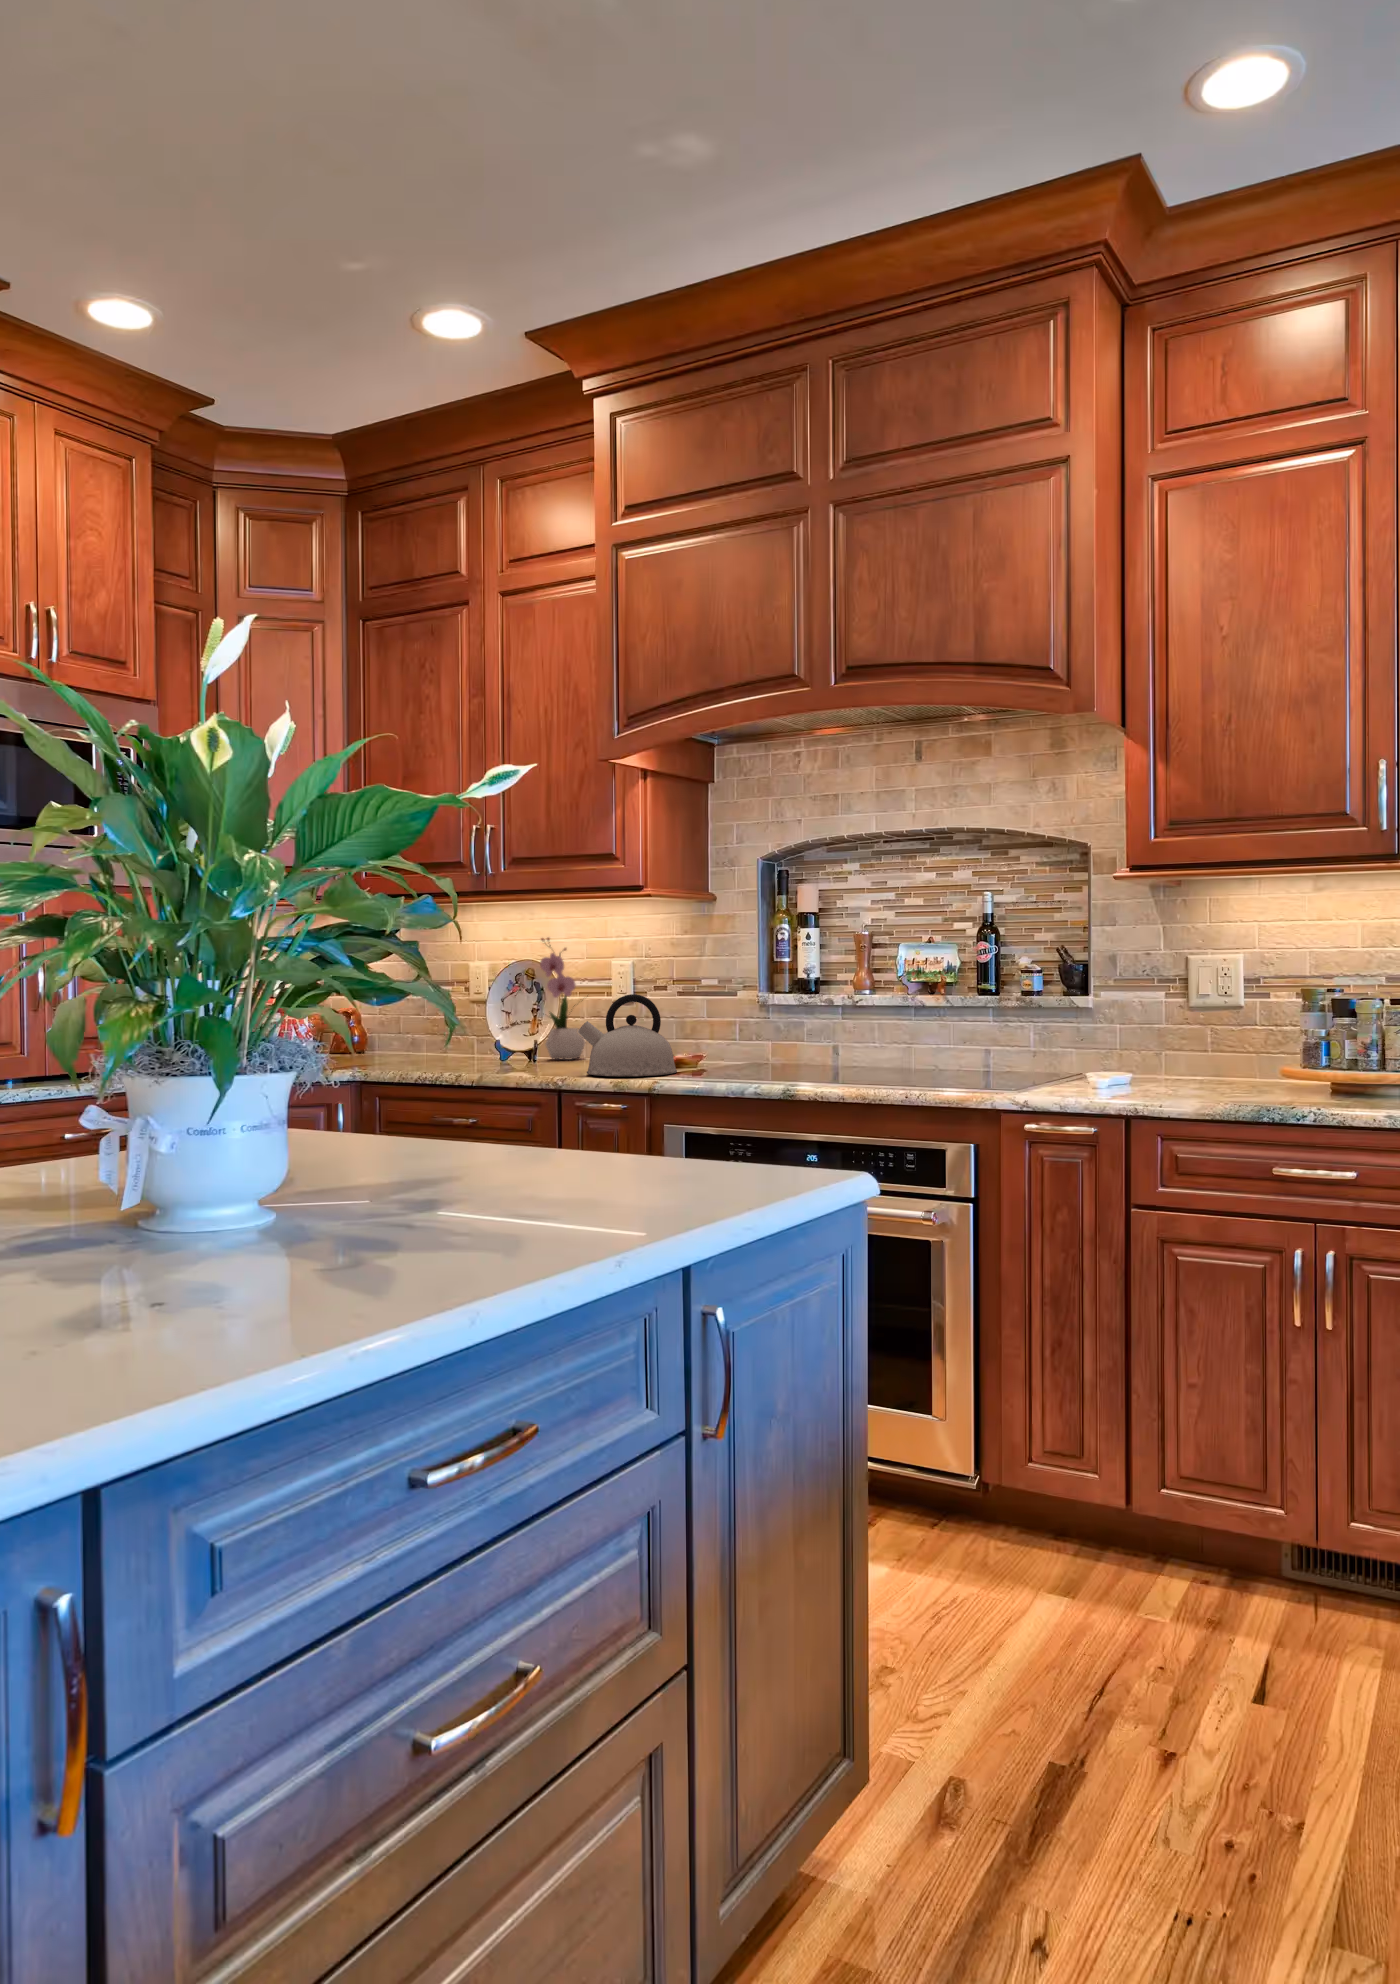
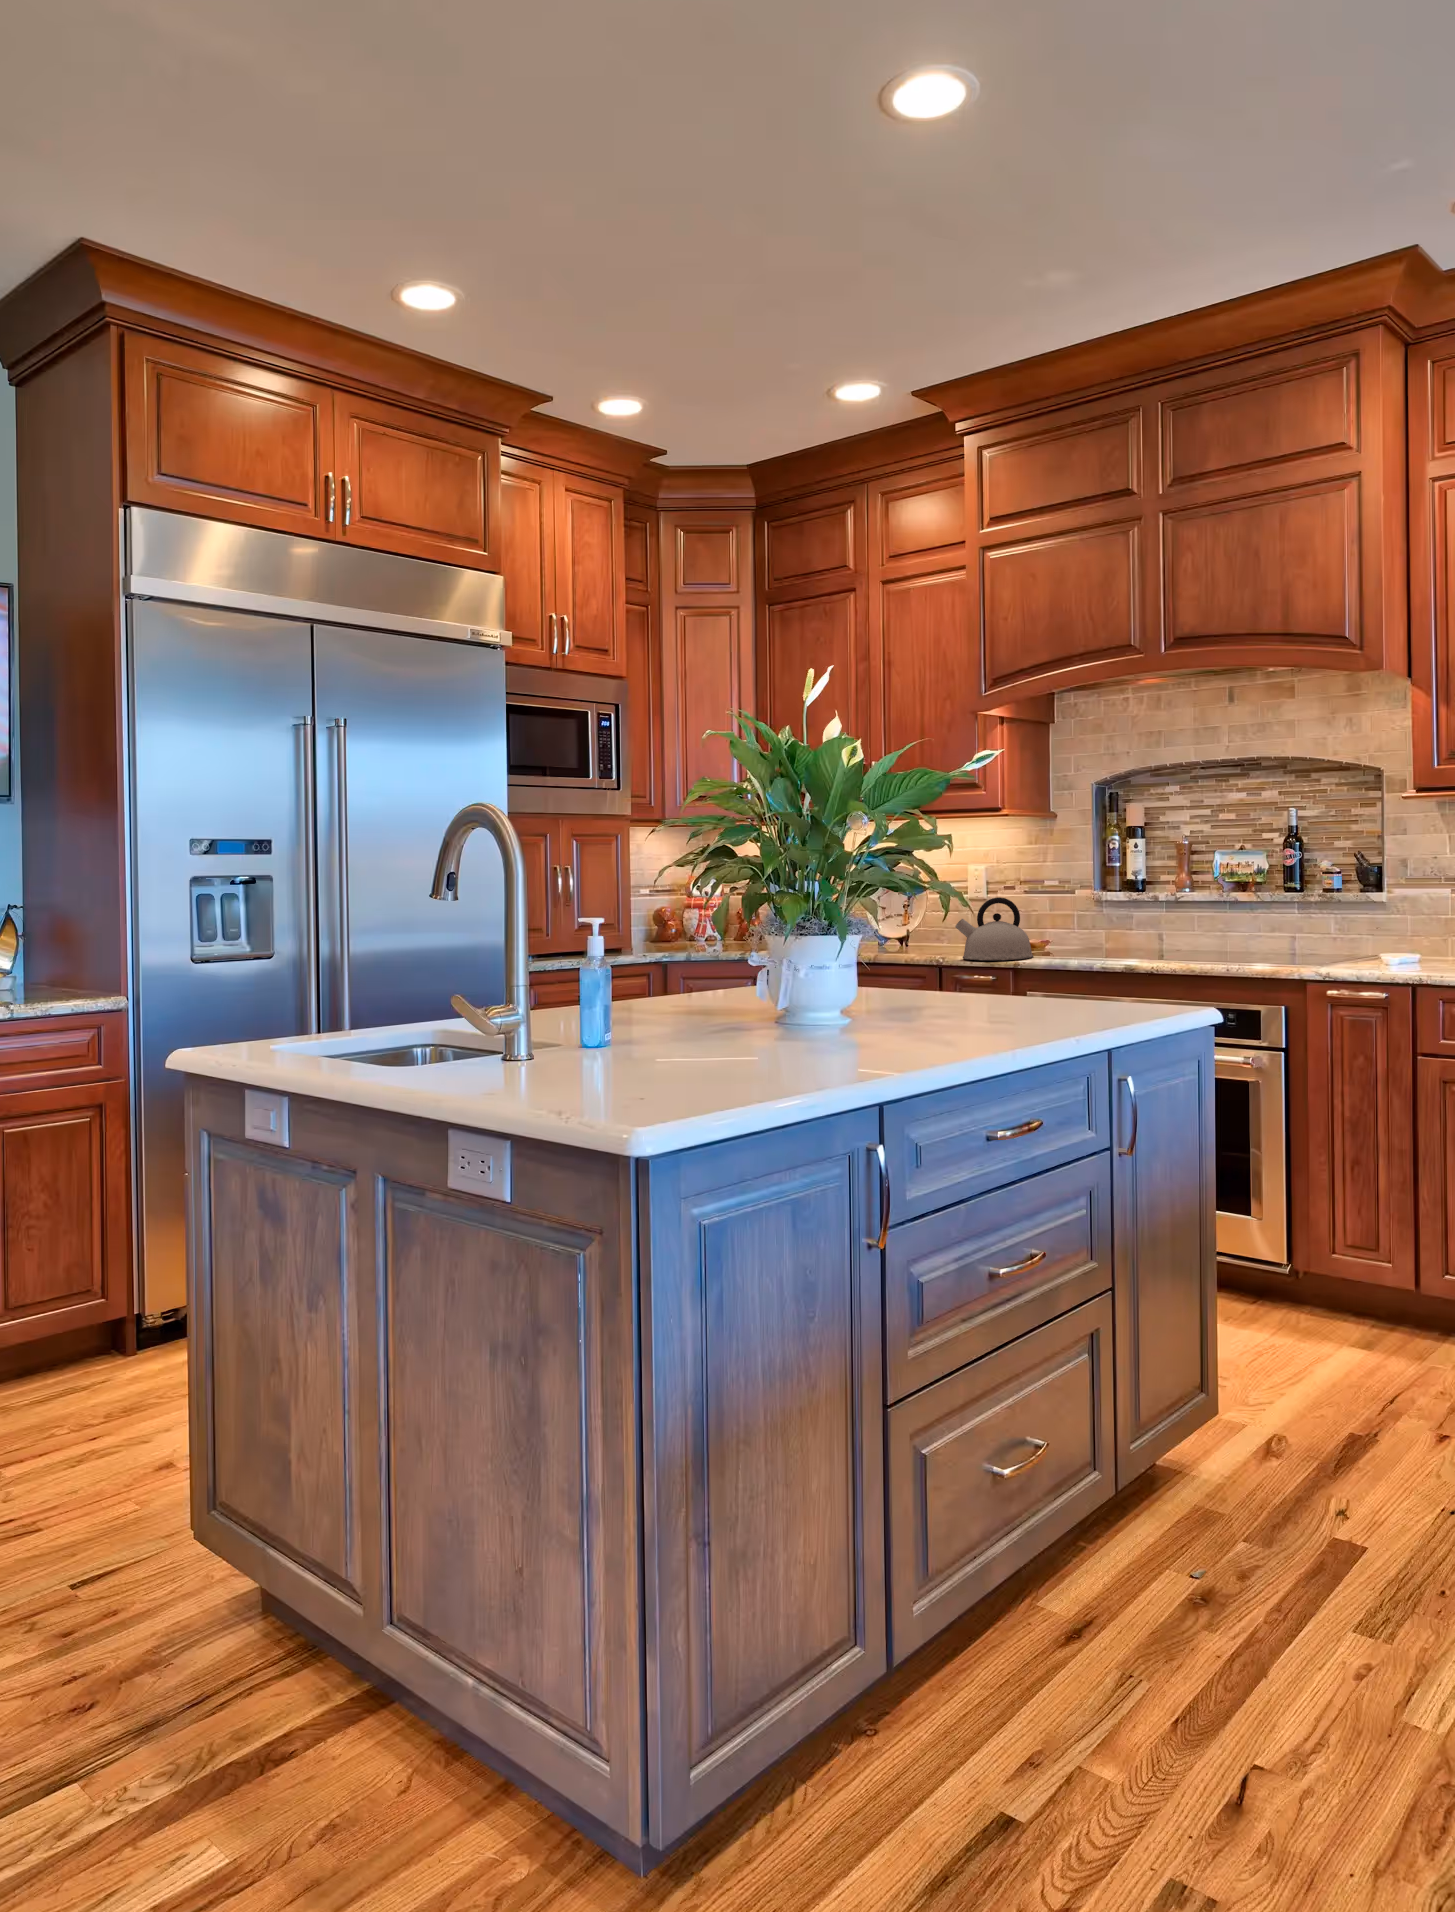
flower arrangement: present [540,938,585,1060] -> none [915,853,953,947]

